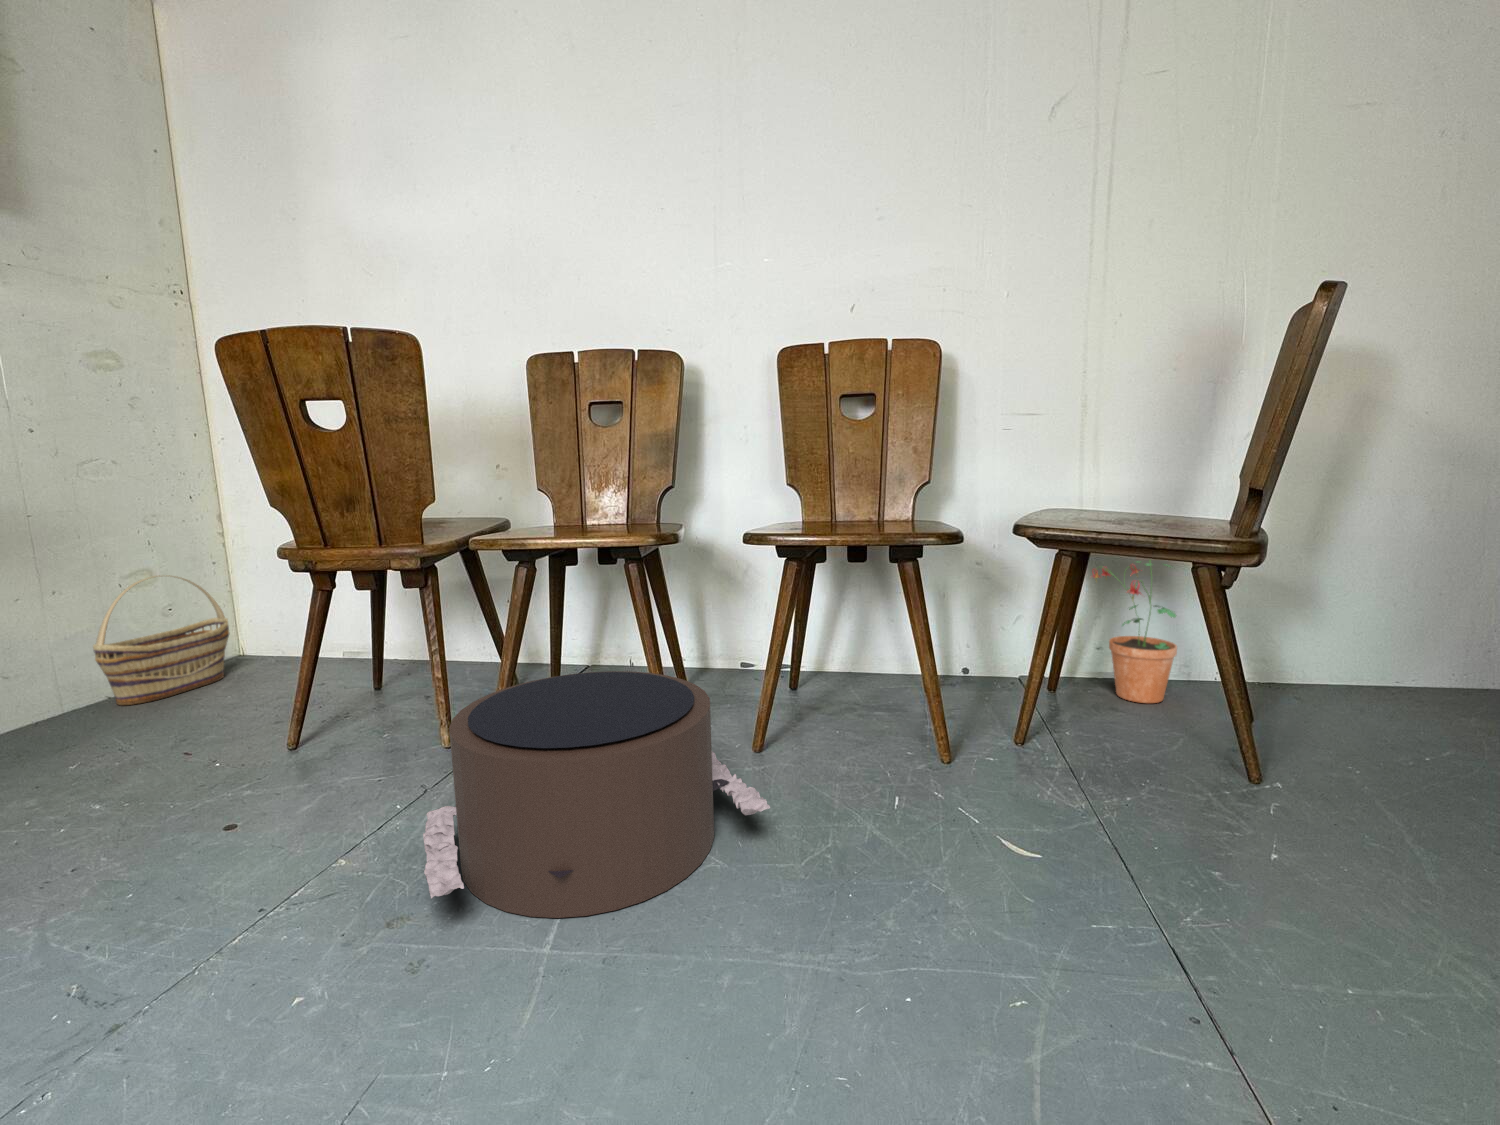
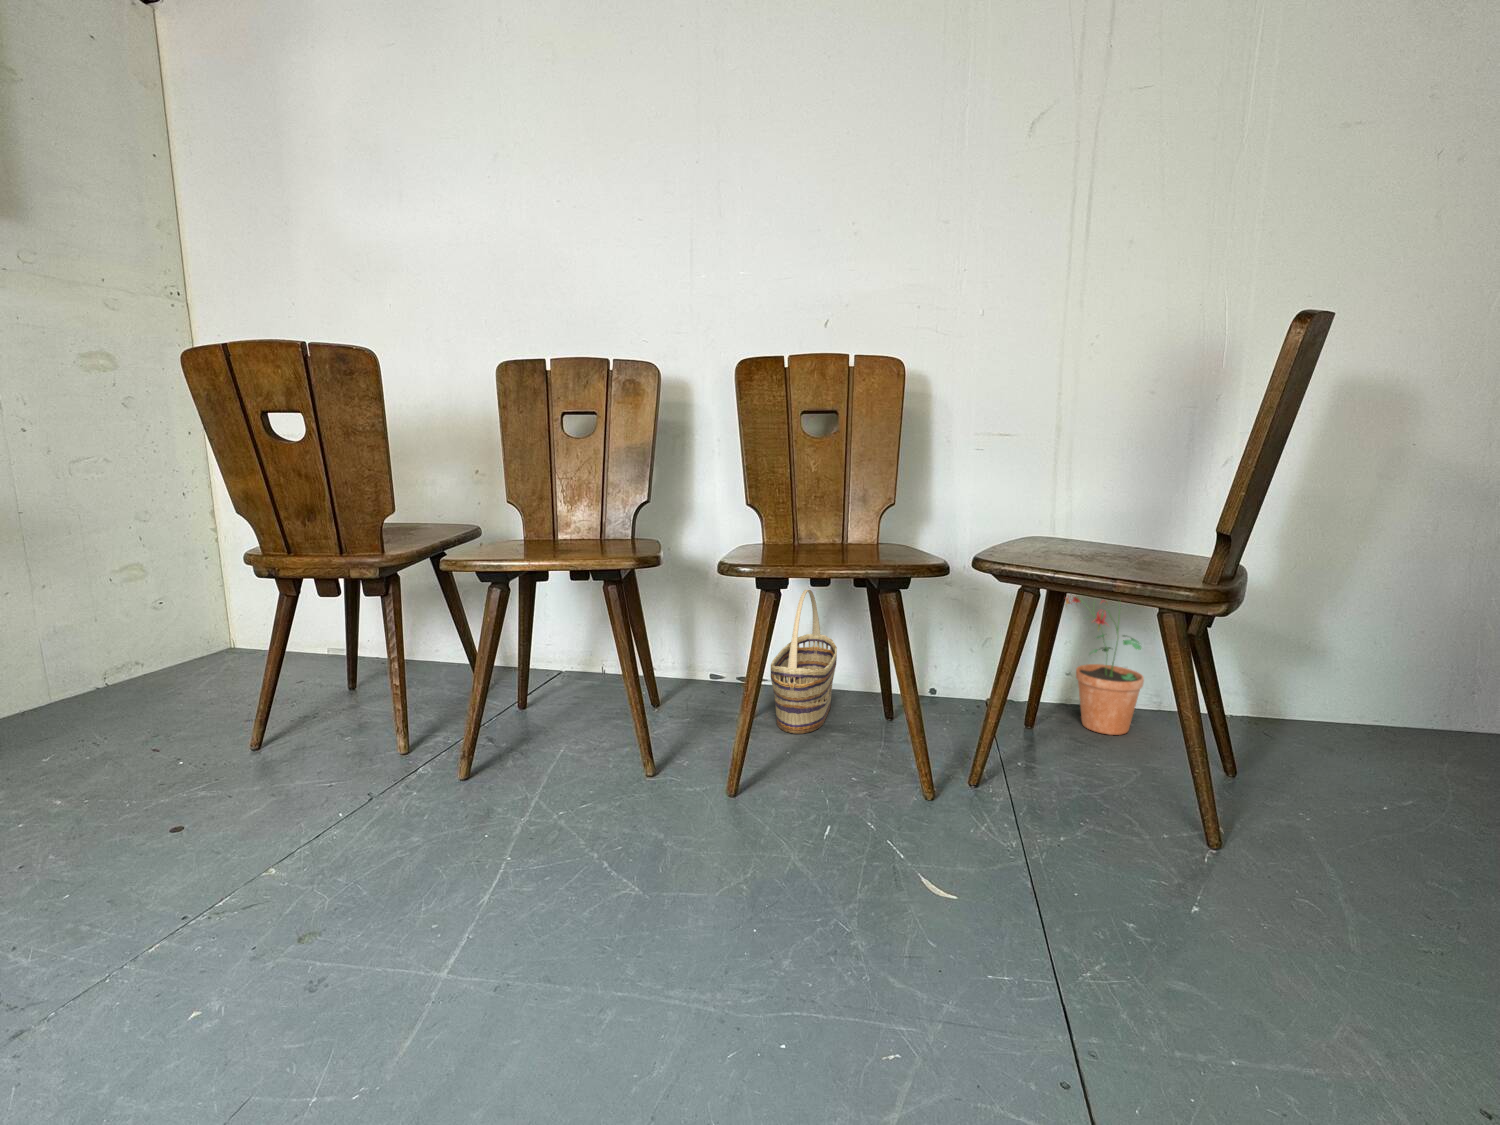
basket: present [93,575,229,705] -> present [771,590,837,734]
pouf: present [423,671,770,918] -> none [334,689,689,941]

